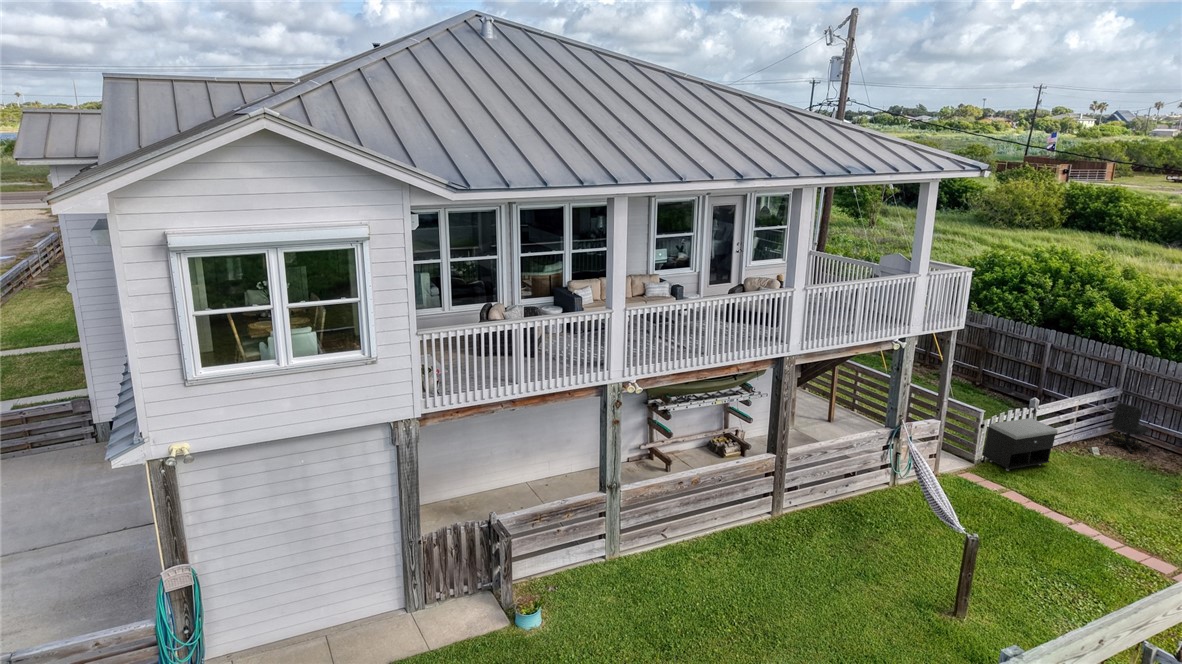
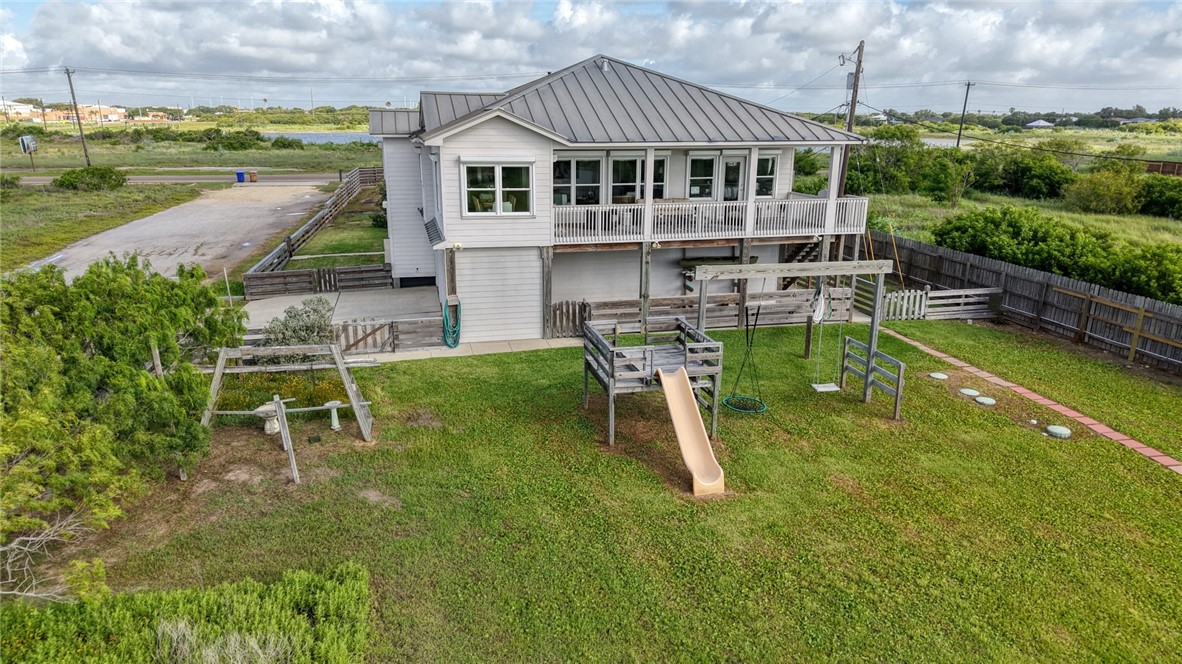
storage bench: present [983,418,1057,471] -> none [889,297,933,325]

